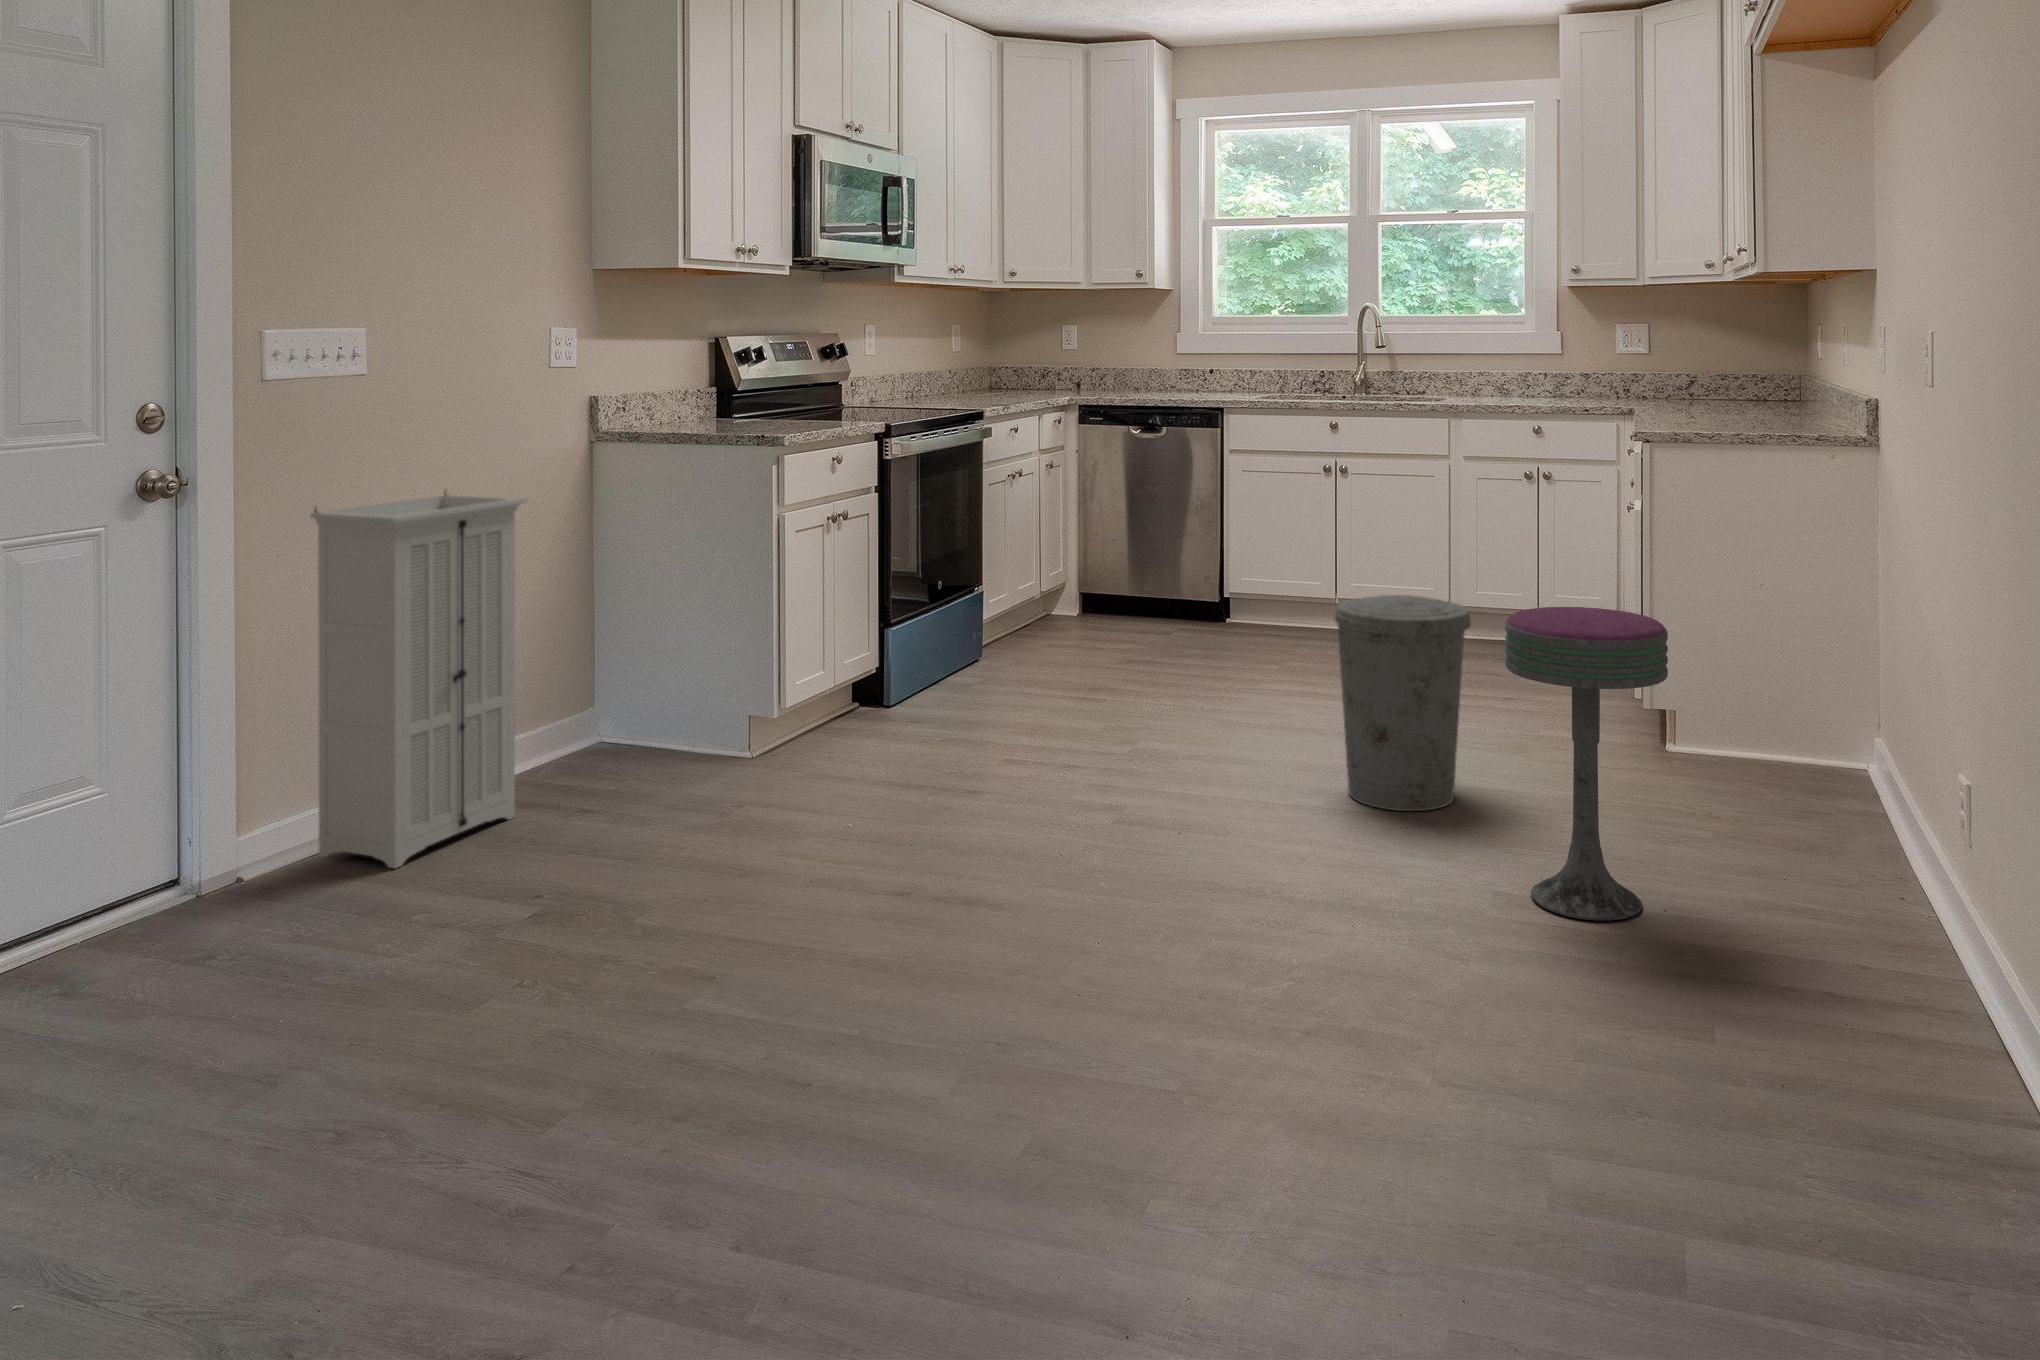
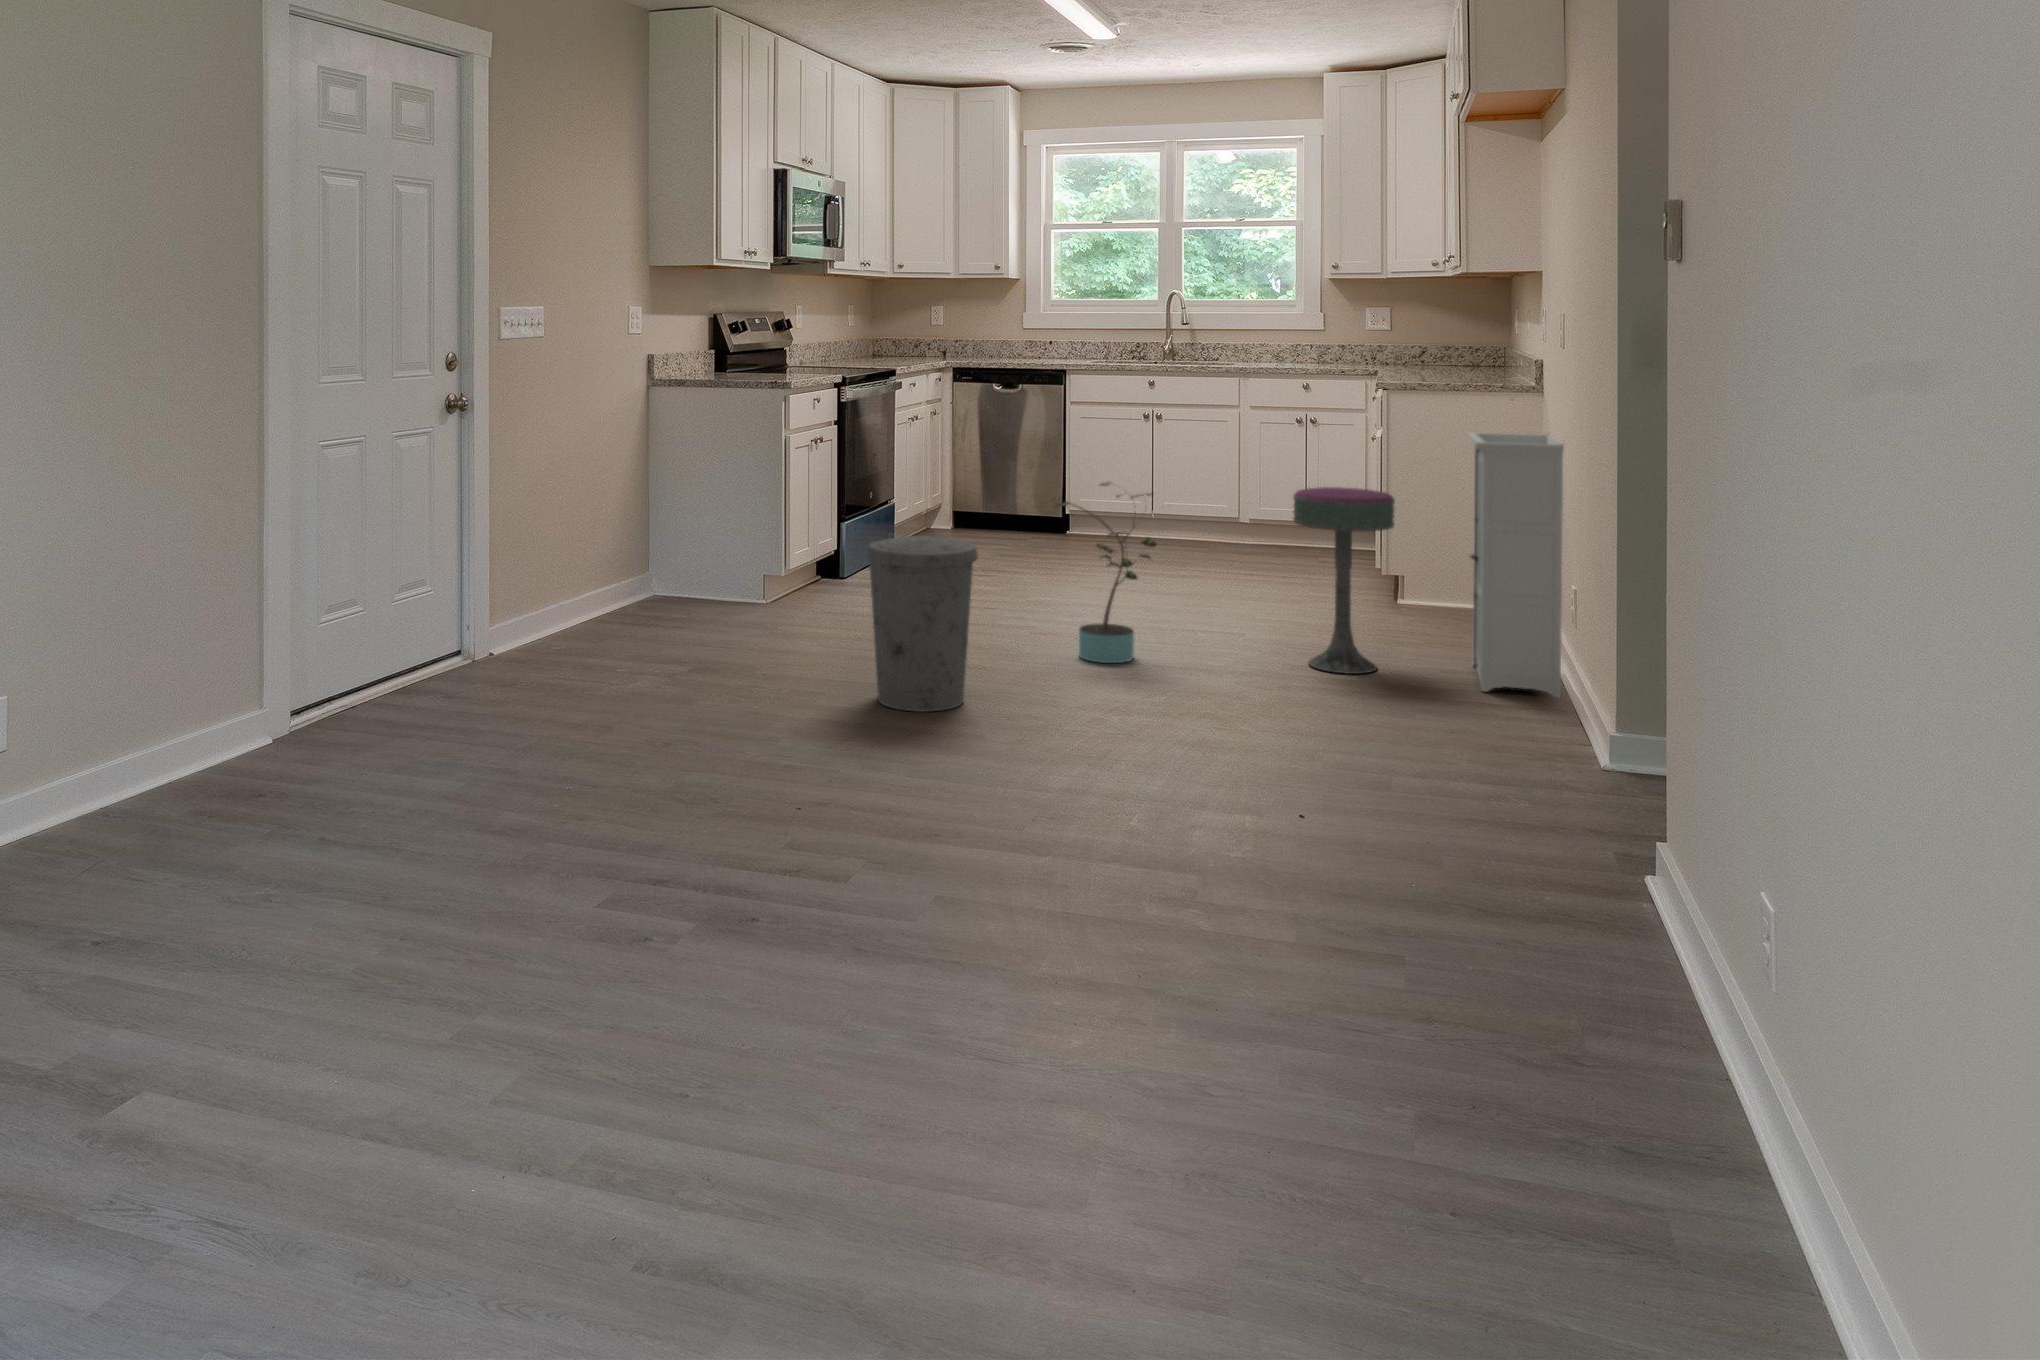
storage cabinet: present [310,493,528,869] -> present [1467,433,1564,697]
trash can: present [1335,595,1471,811] -> present [867,536,978,712]
potted plant: none [1128,596,1289,895] -> present [1056,482,1156,663]

